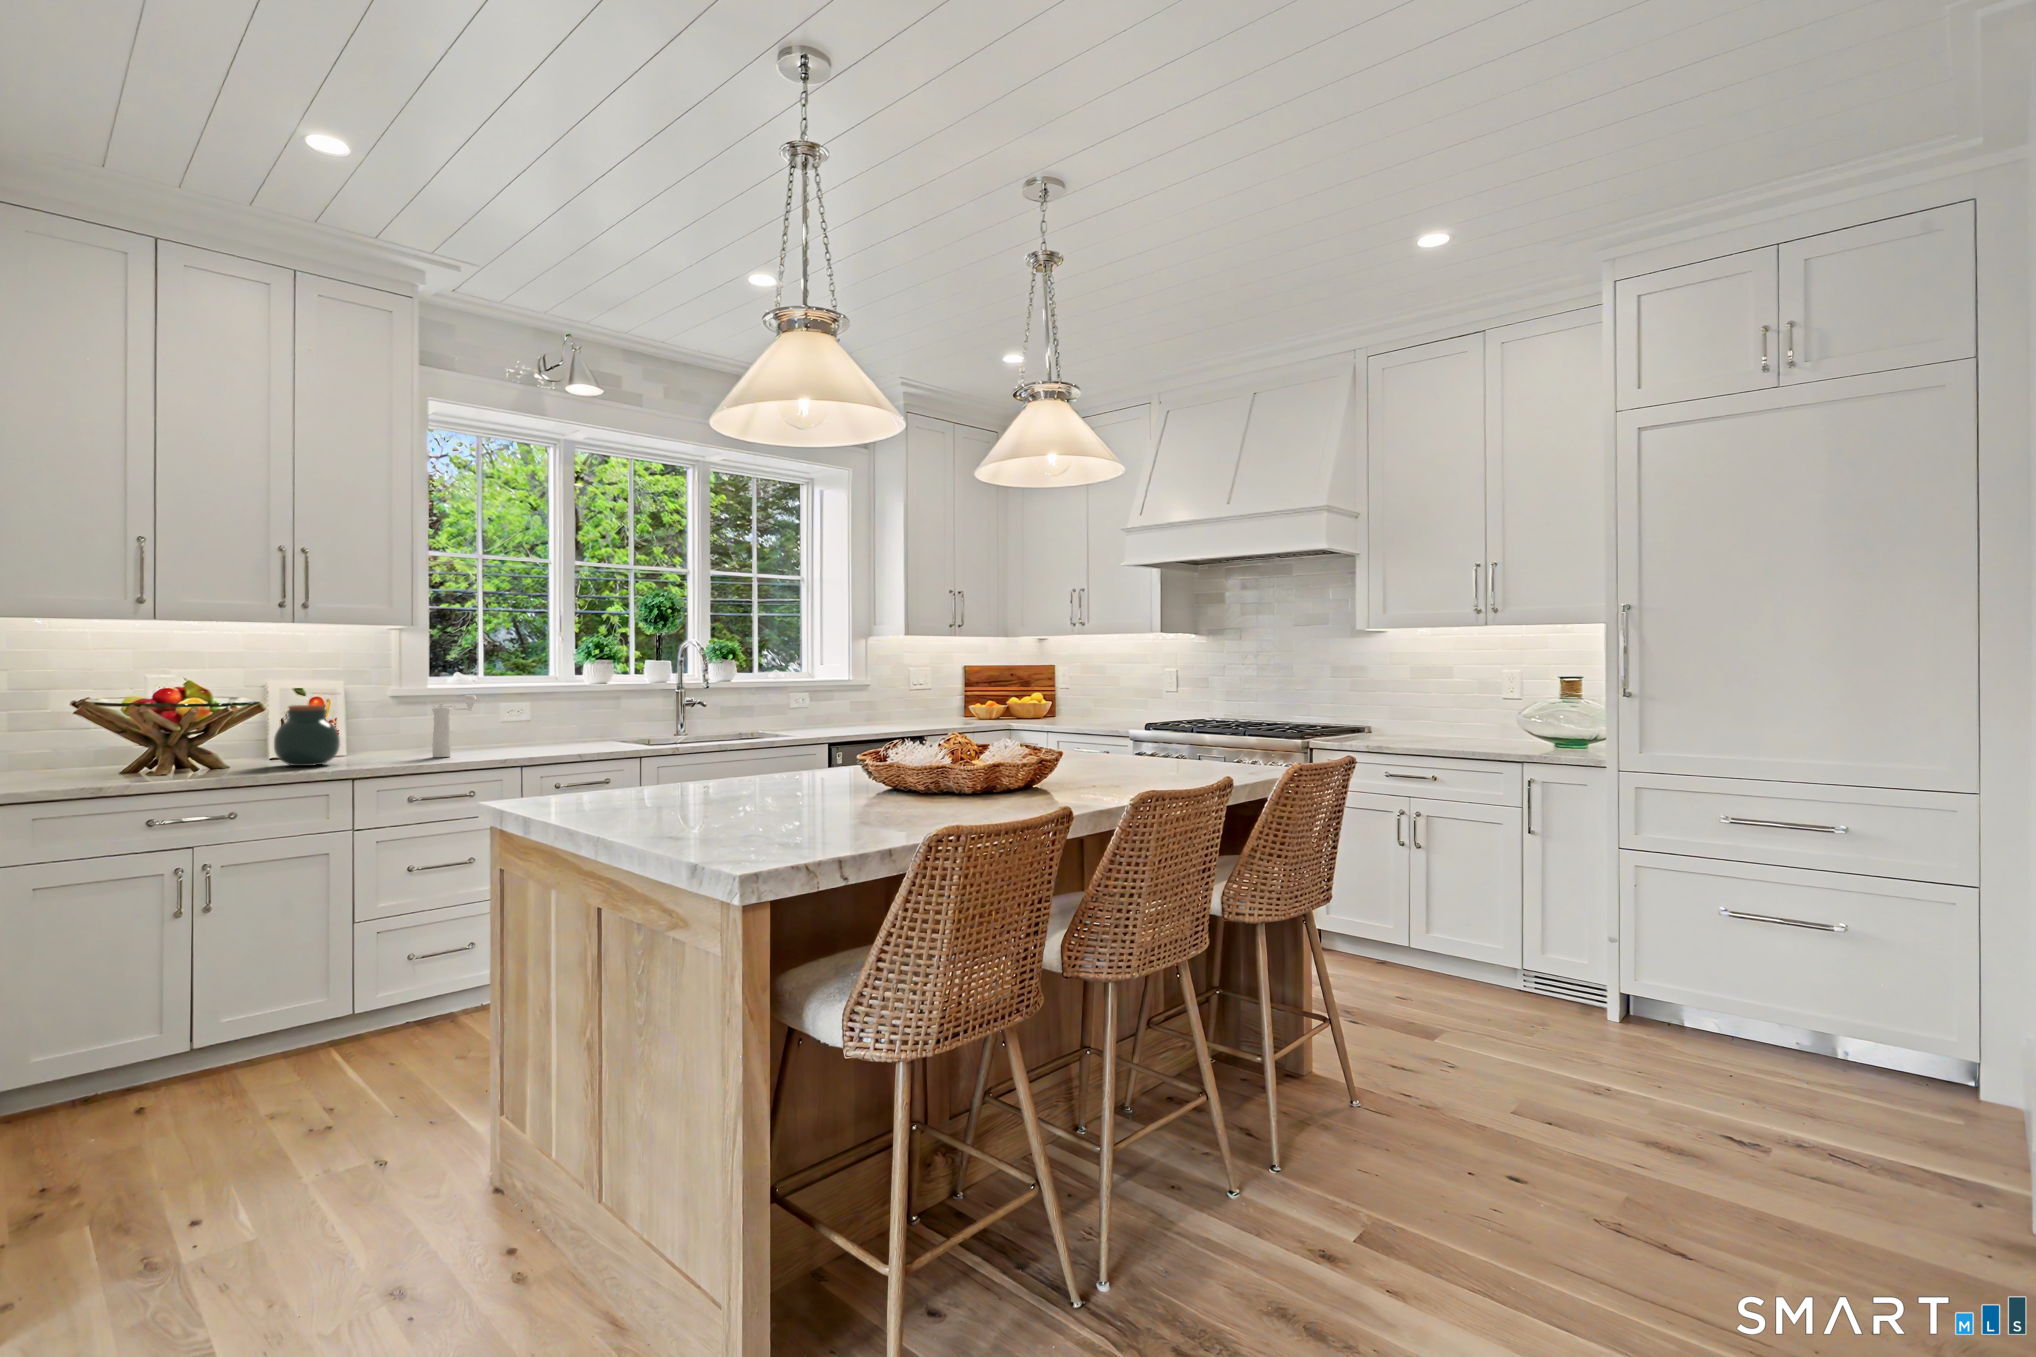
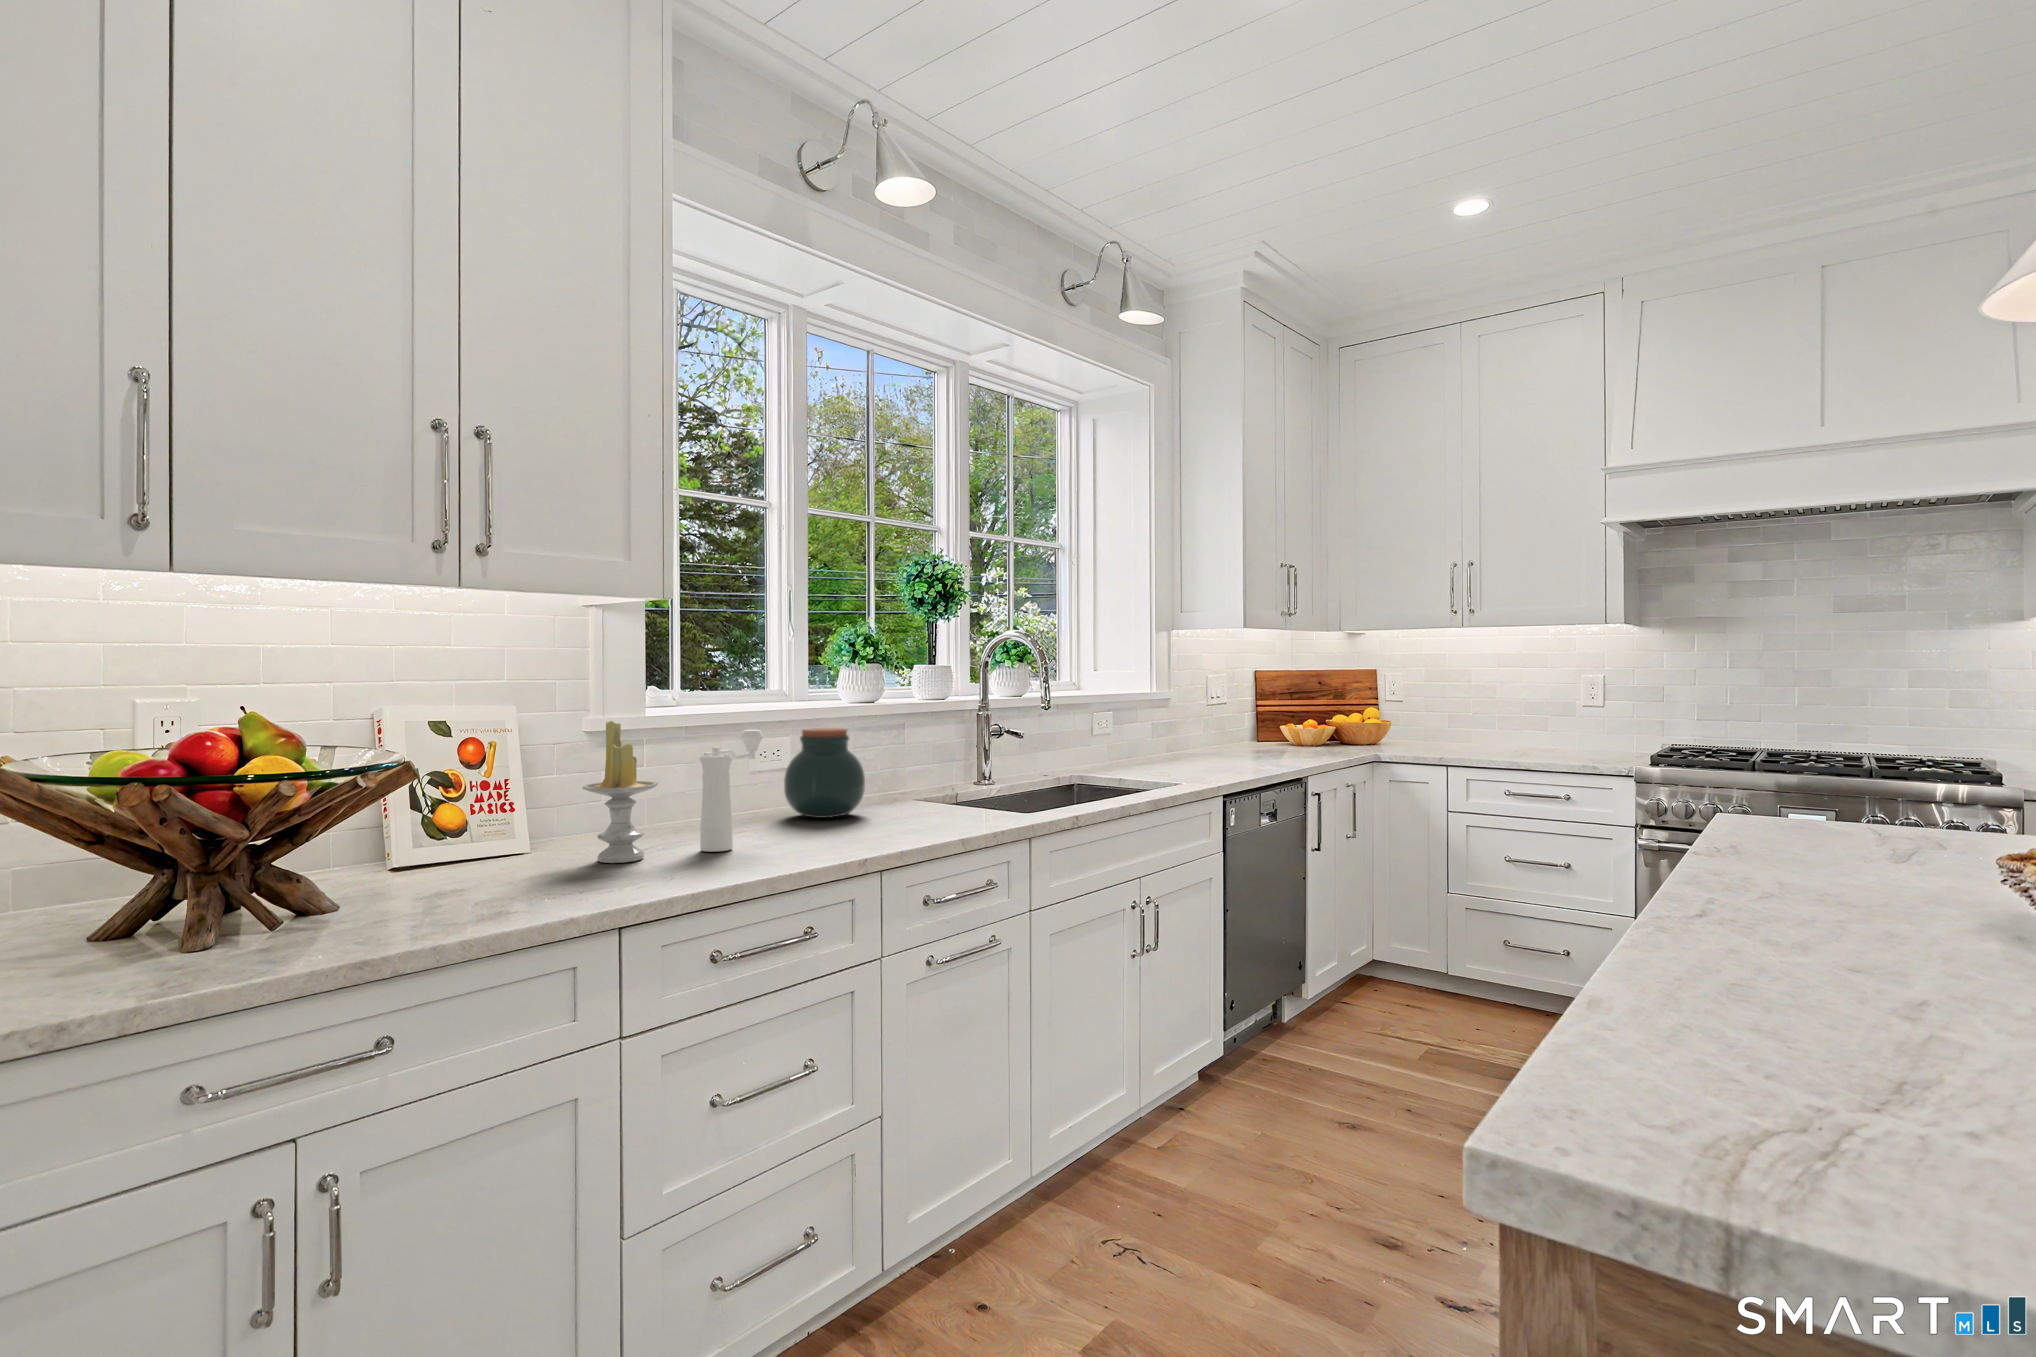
candle: none [366,688,407,760] -> present [582,721,658,863]
jar: present [274,705,340,766] -> present [784,728,865,818]

